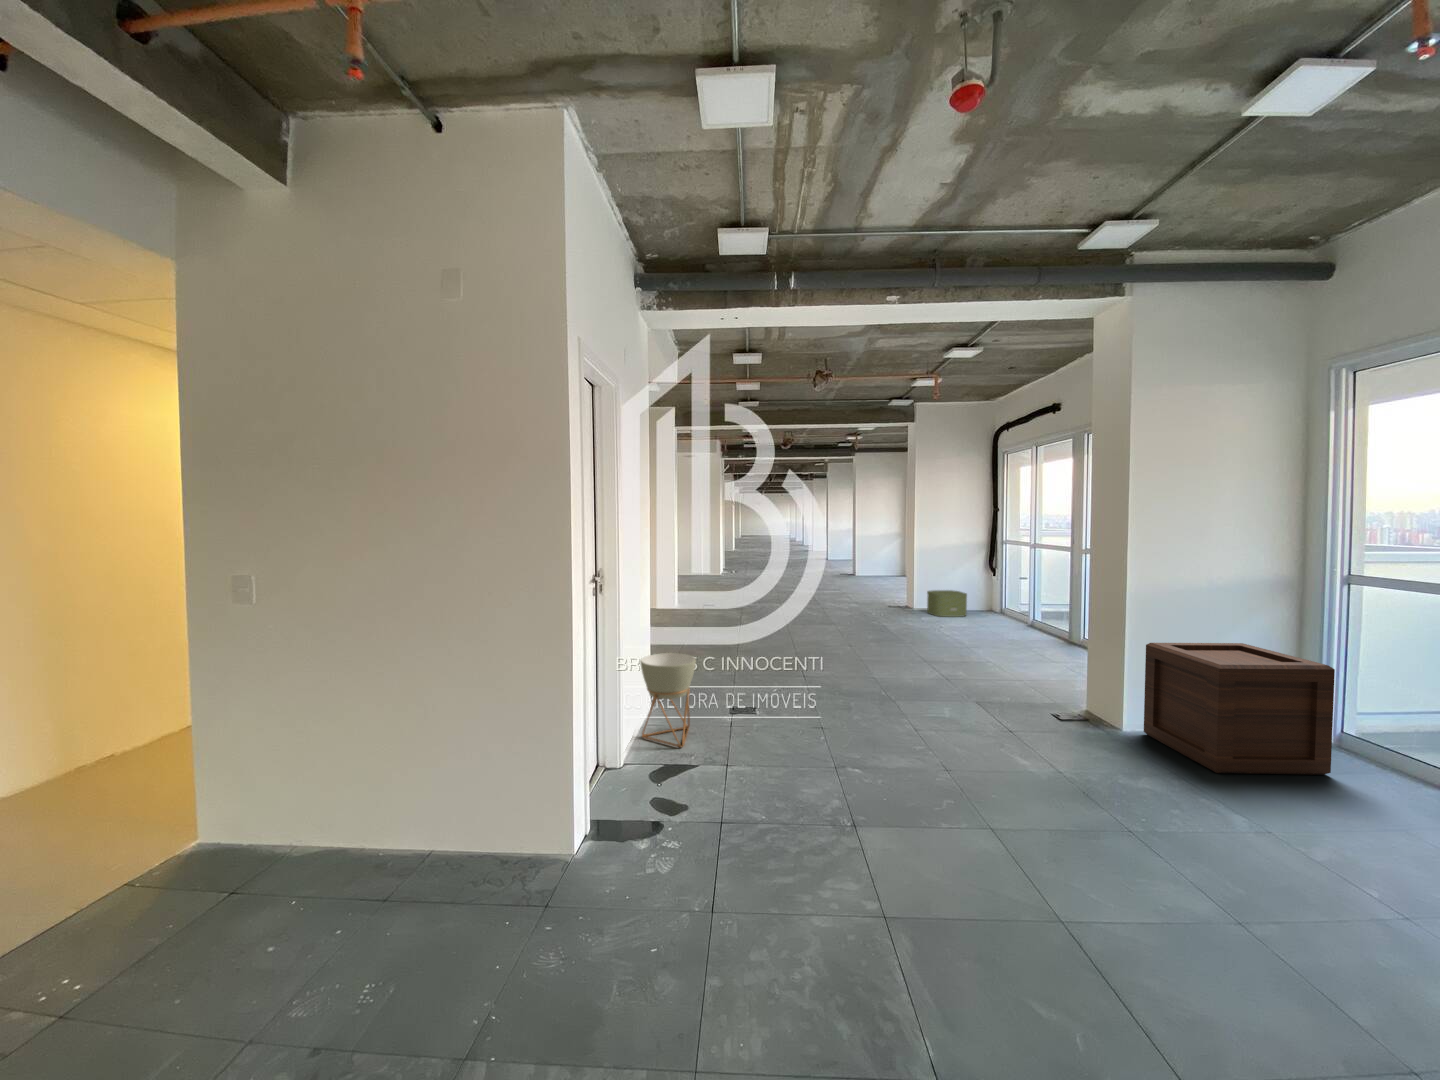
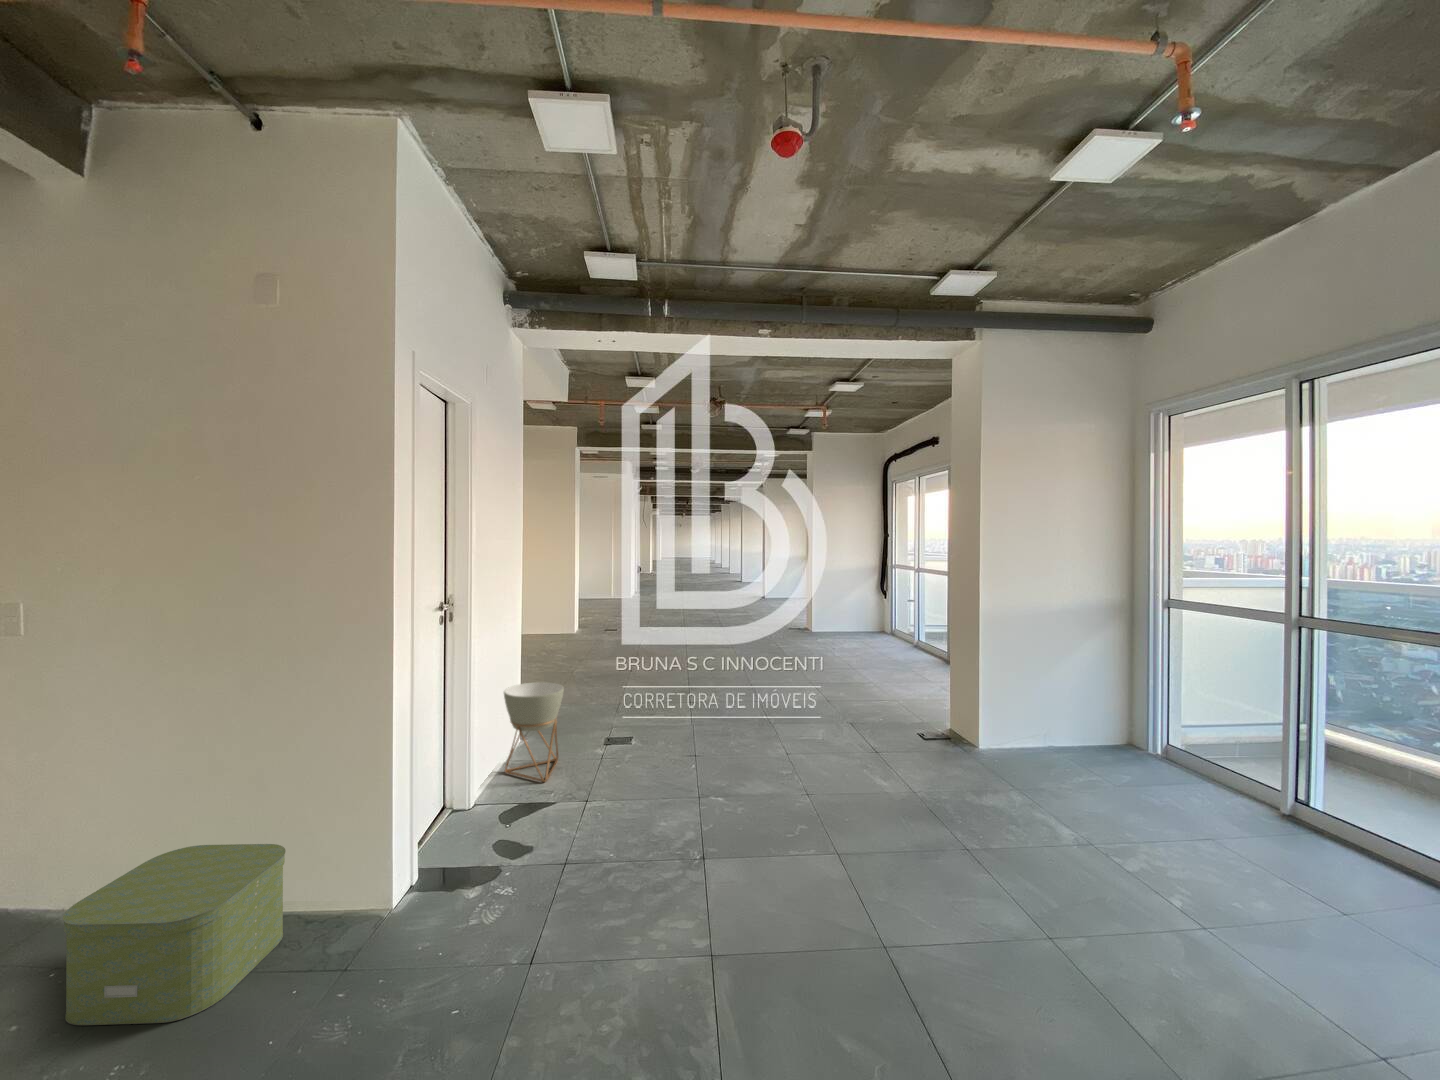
storage box: present [927,590,967,617] -> present [63,844,286,1025]
wooden crate: present [1144,643,1335,775] -> none [998,663,1152,787]

